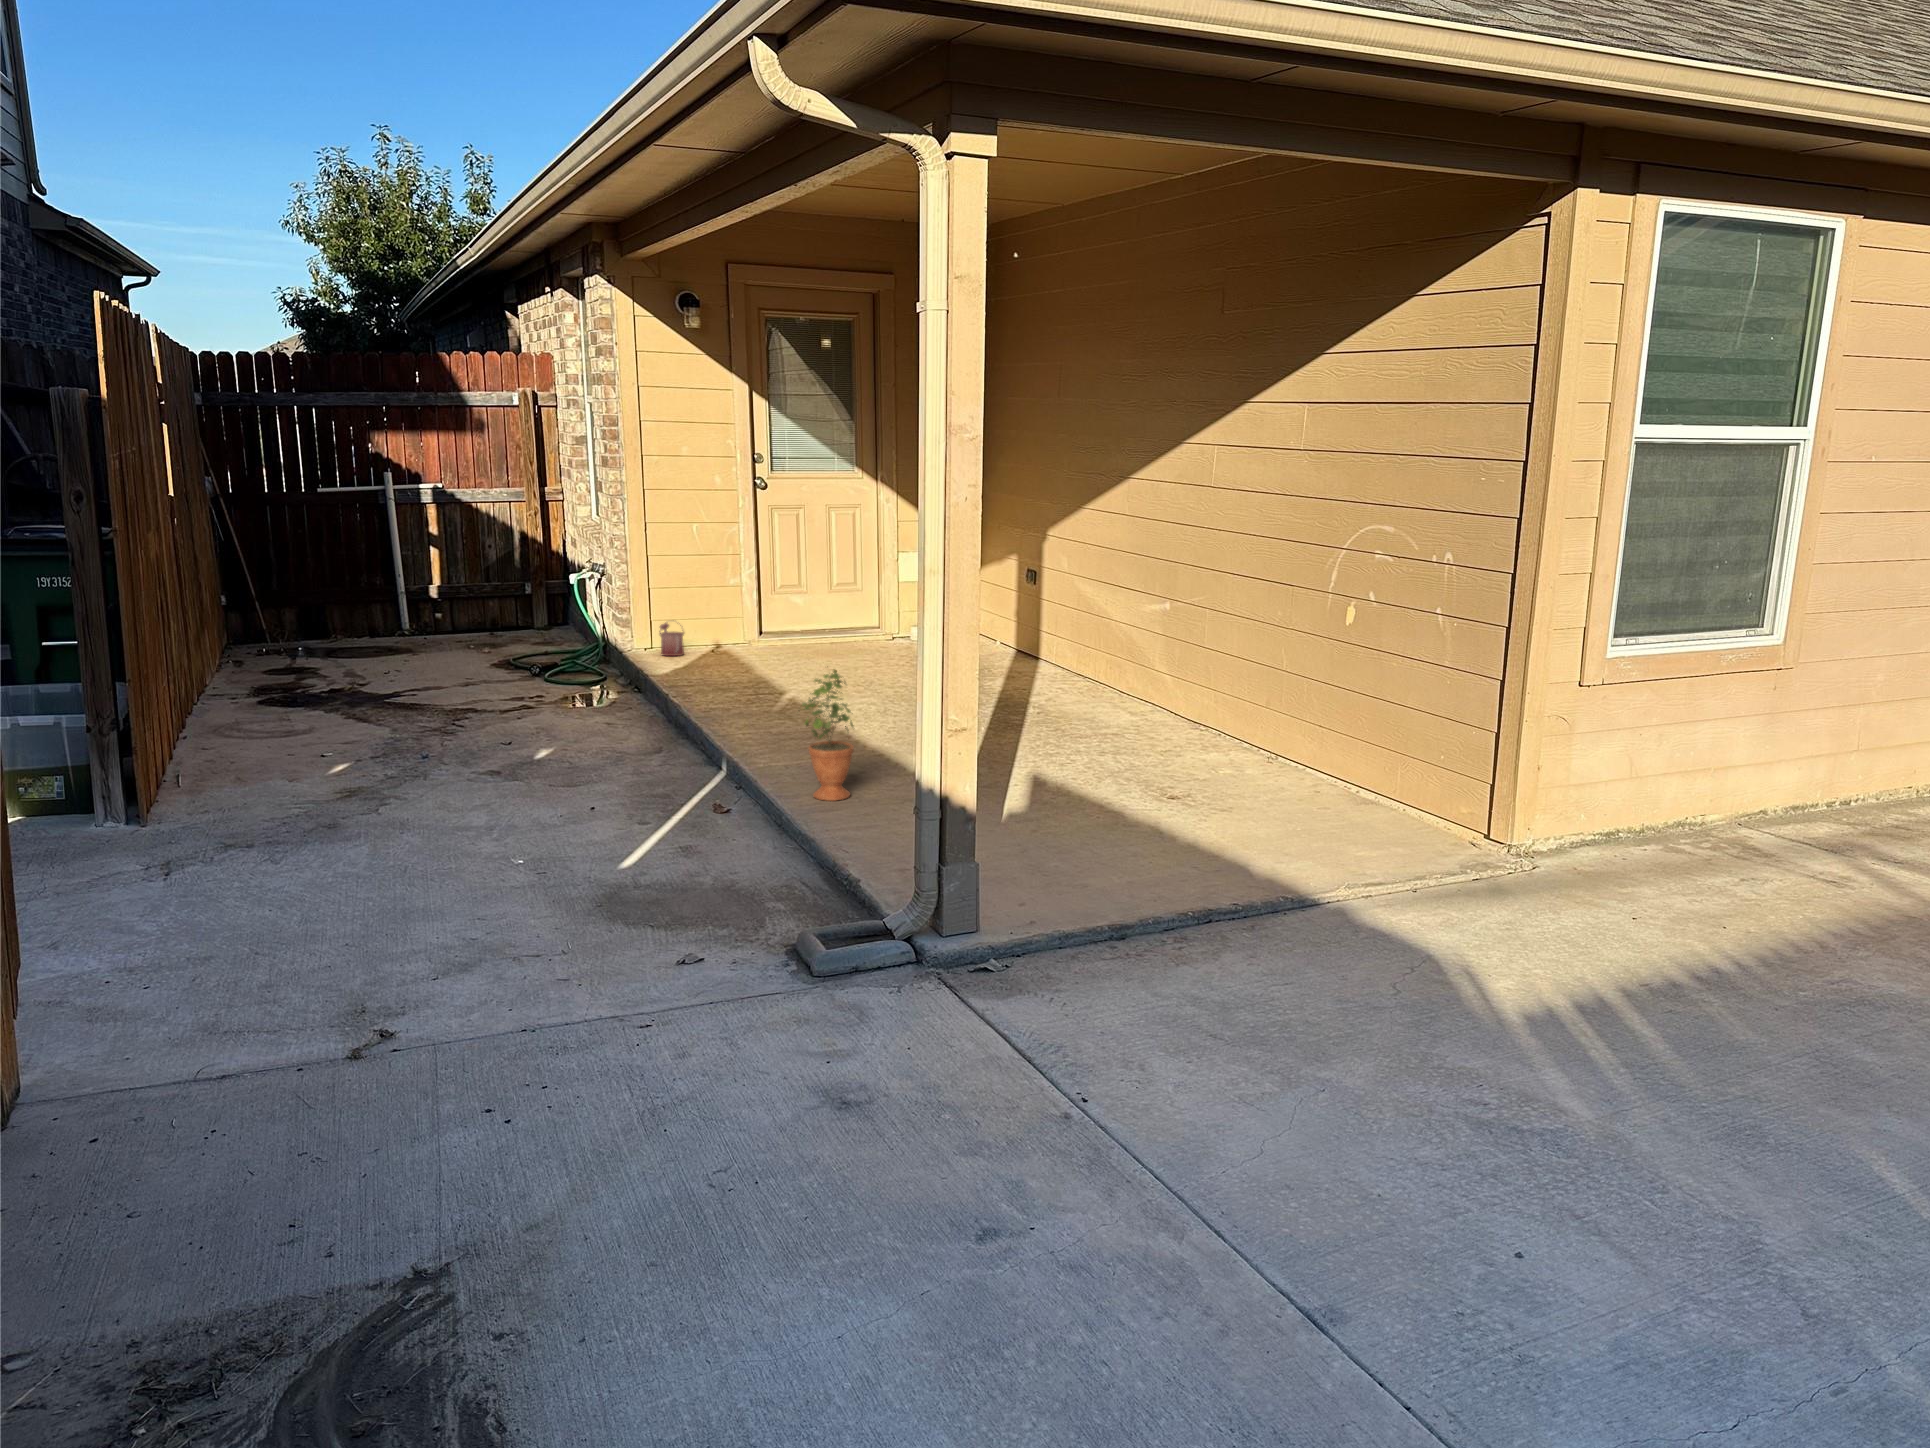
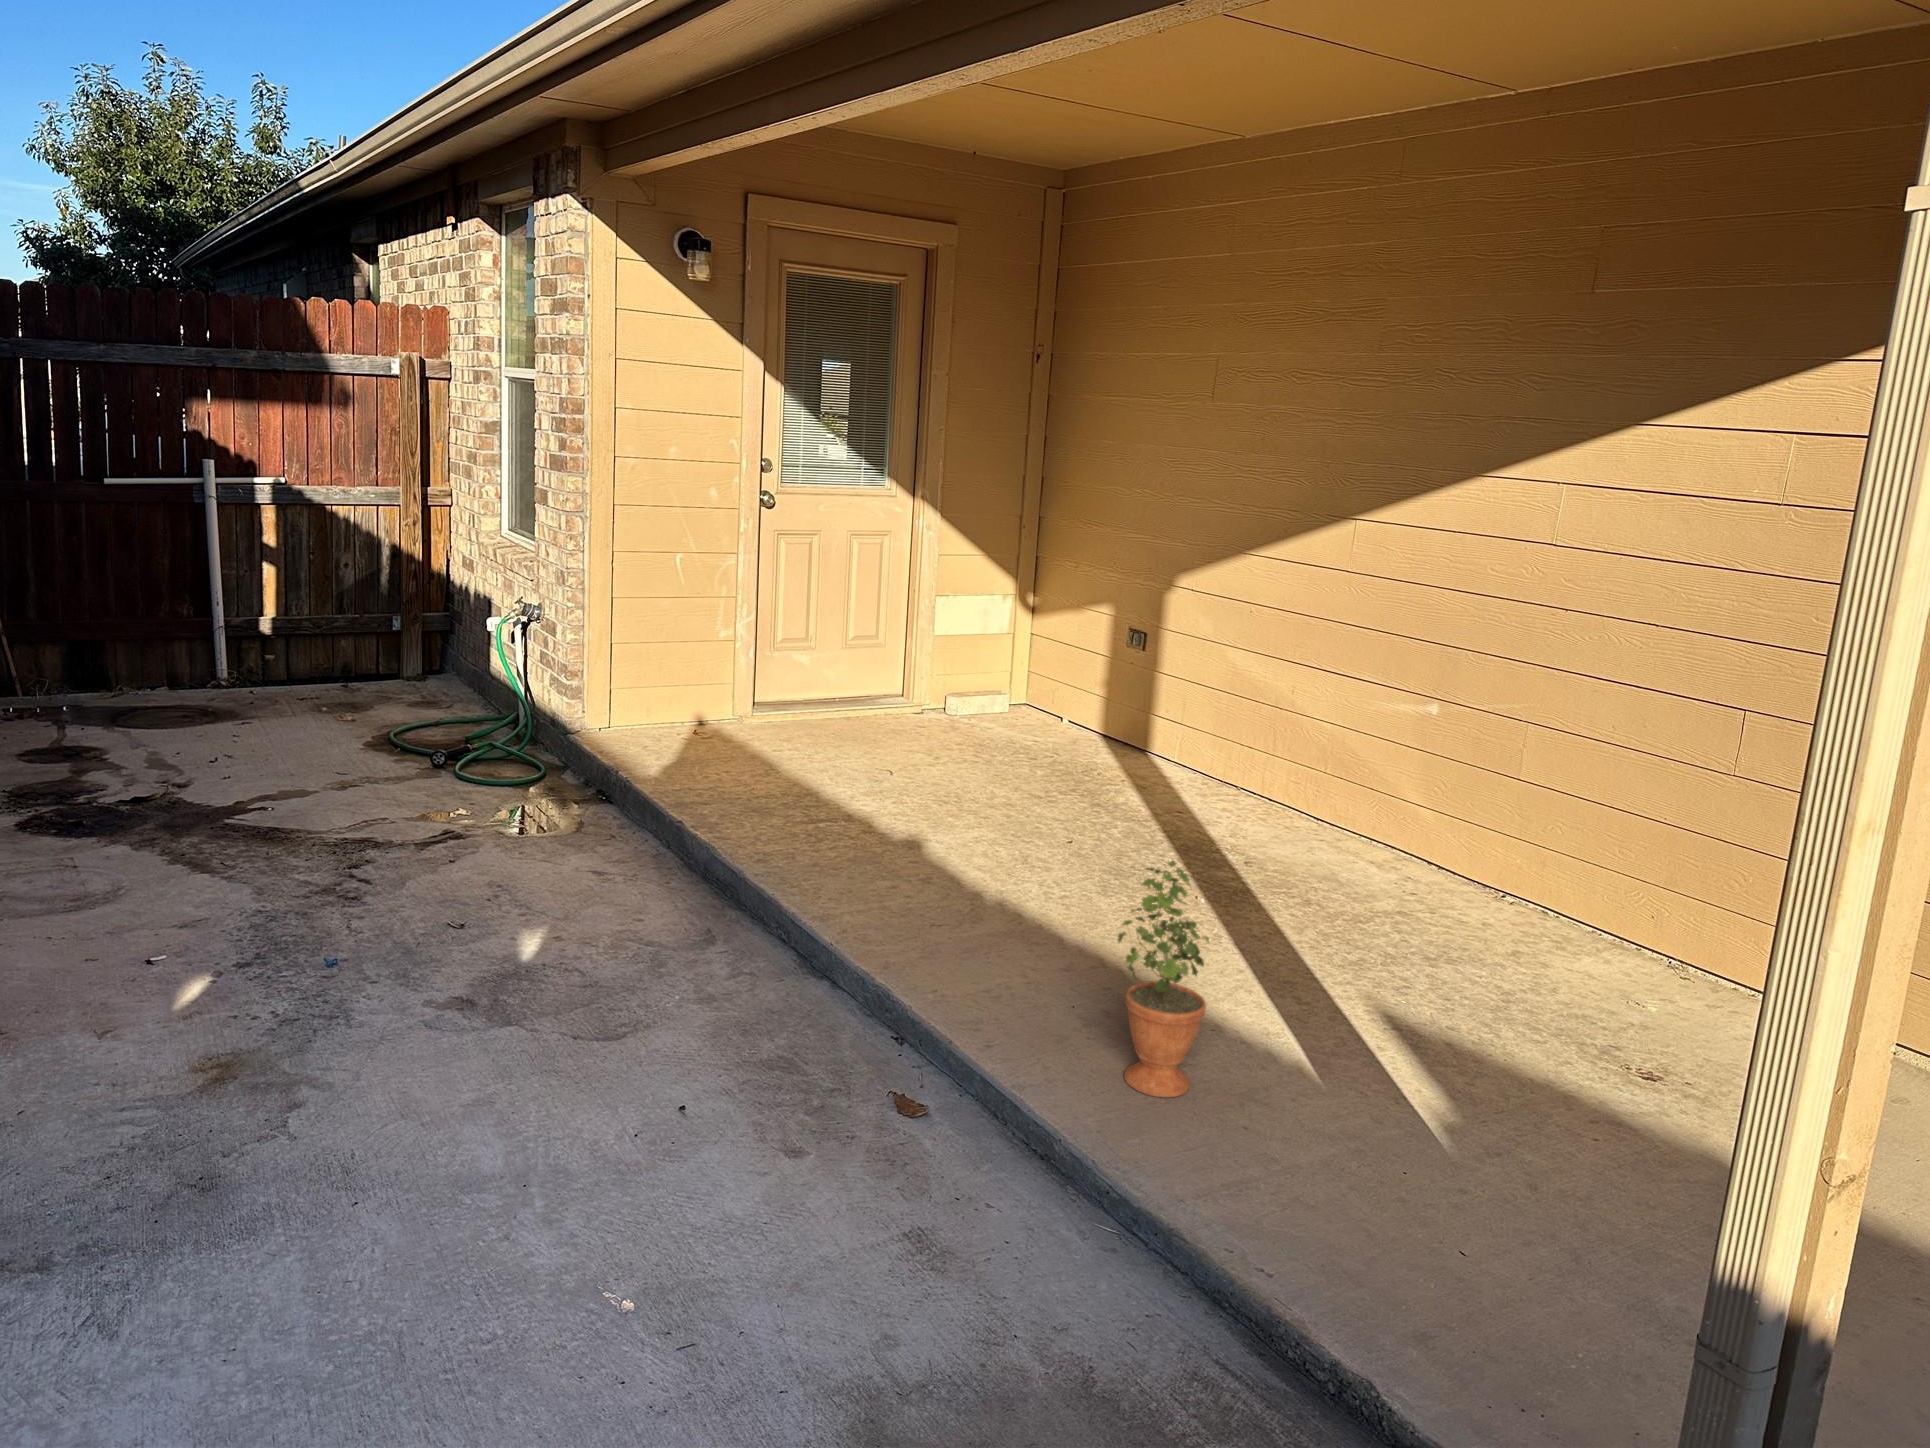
watering can: present [659,620,684,656] -> none [626,689,666,741]

